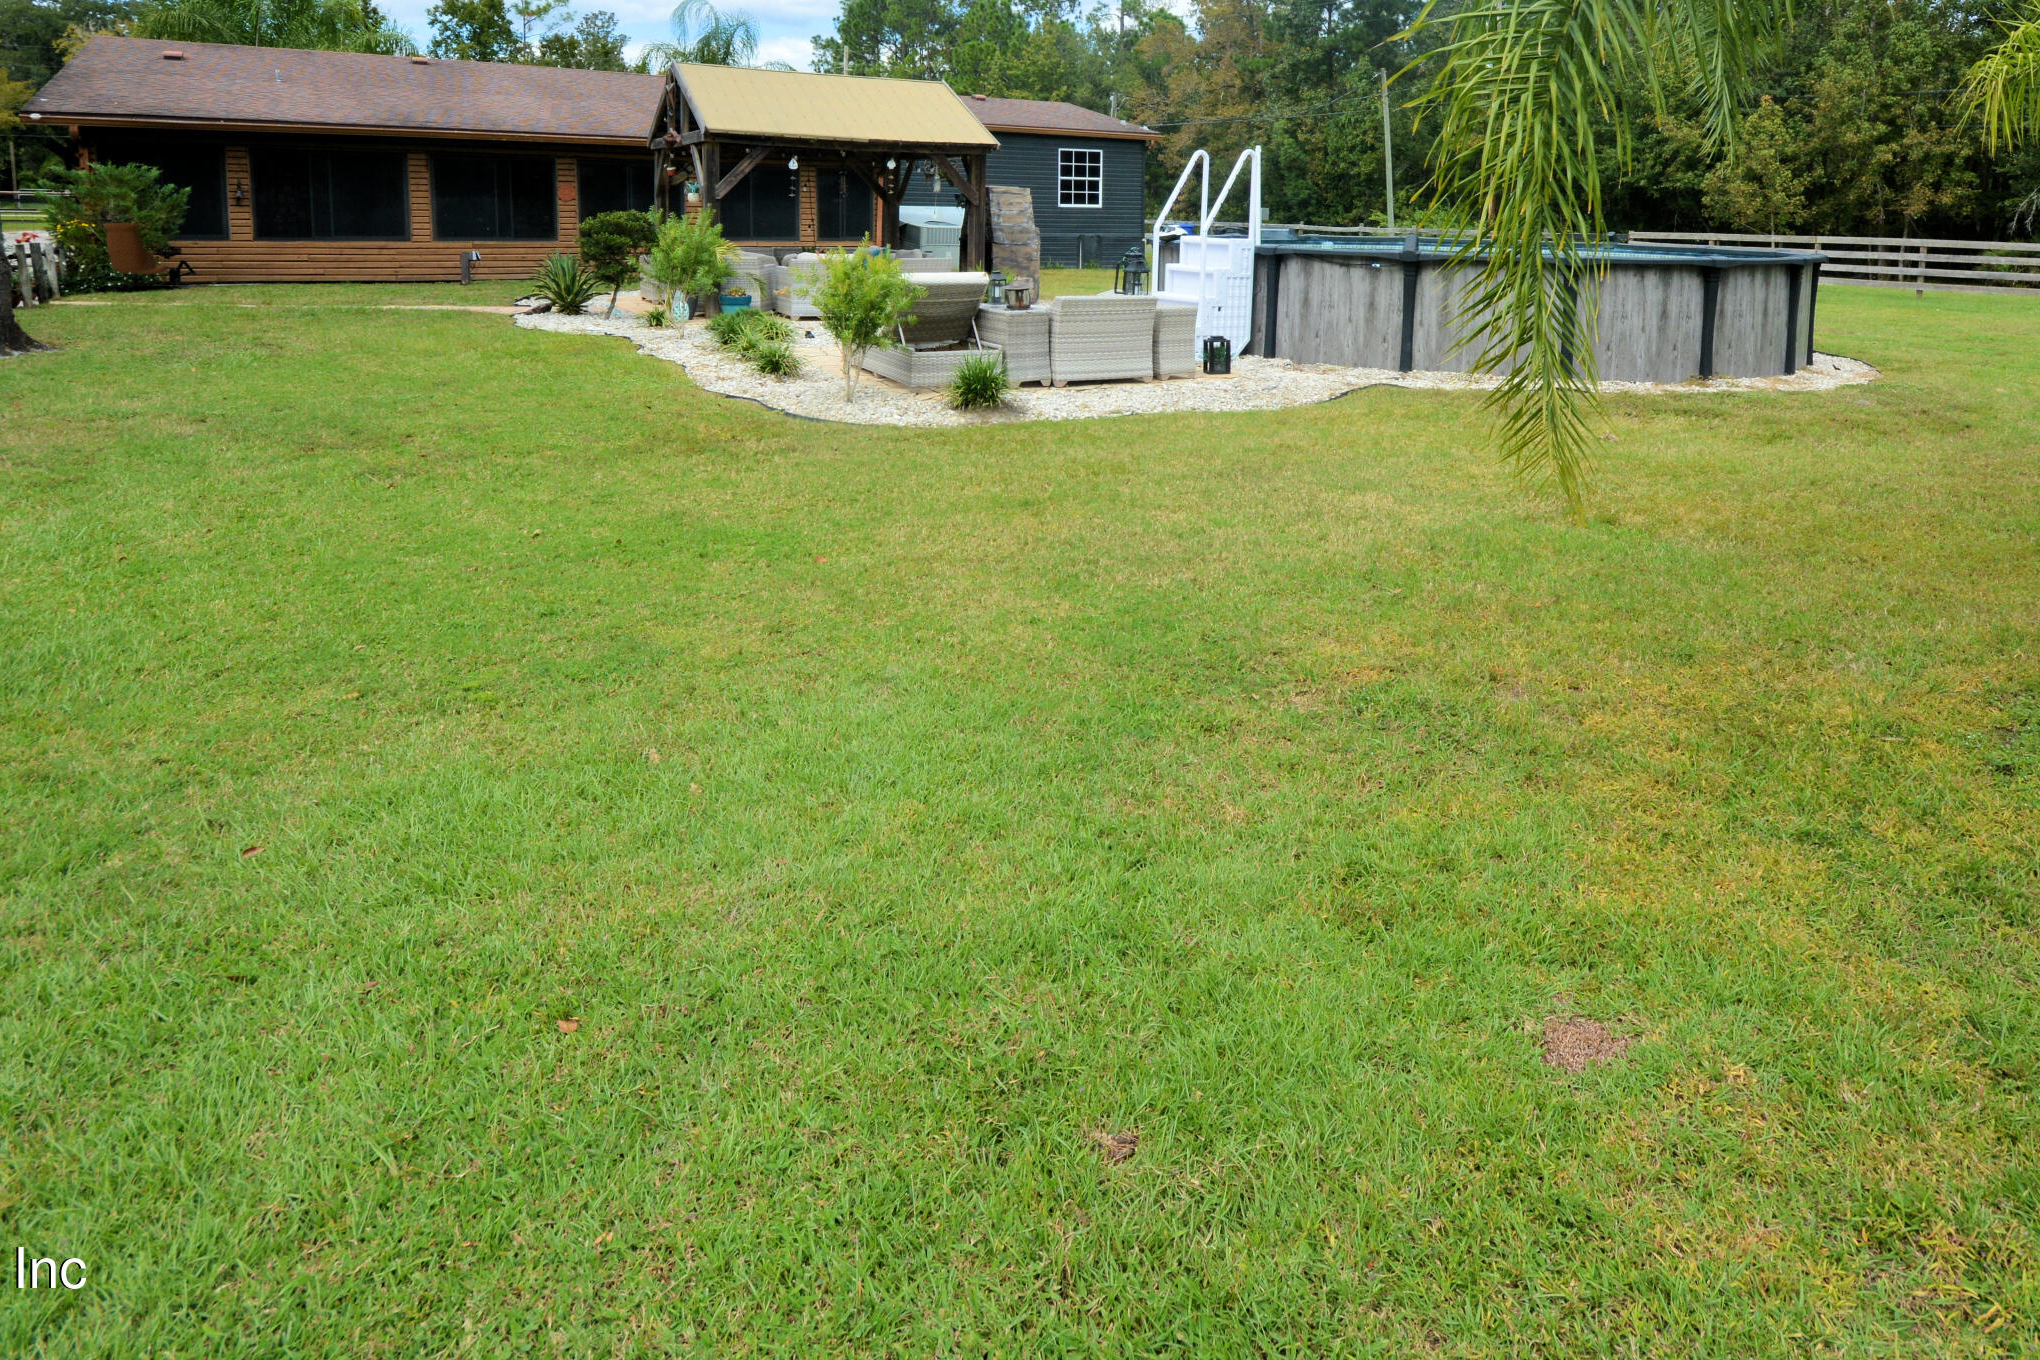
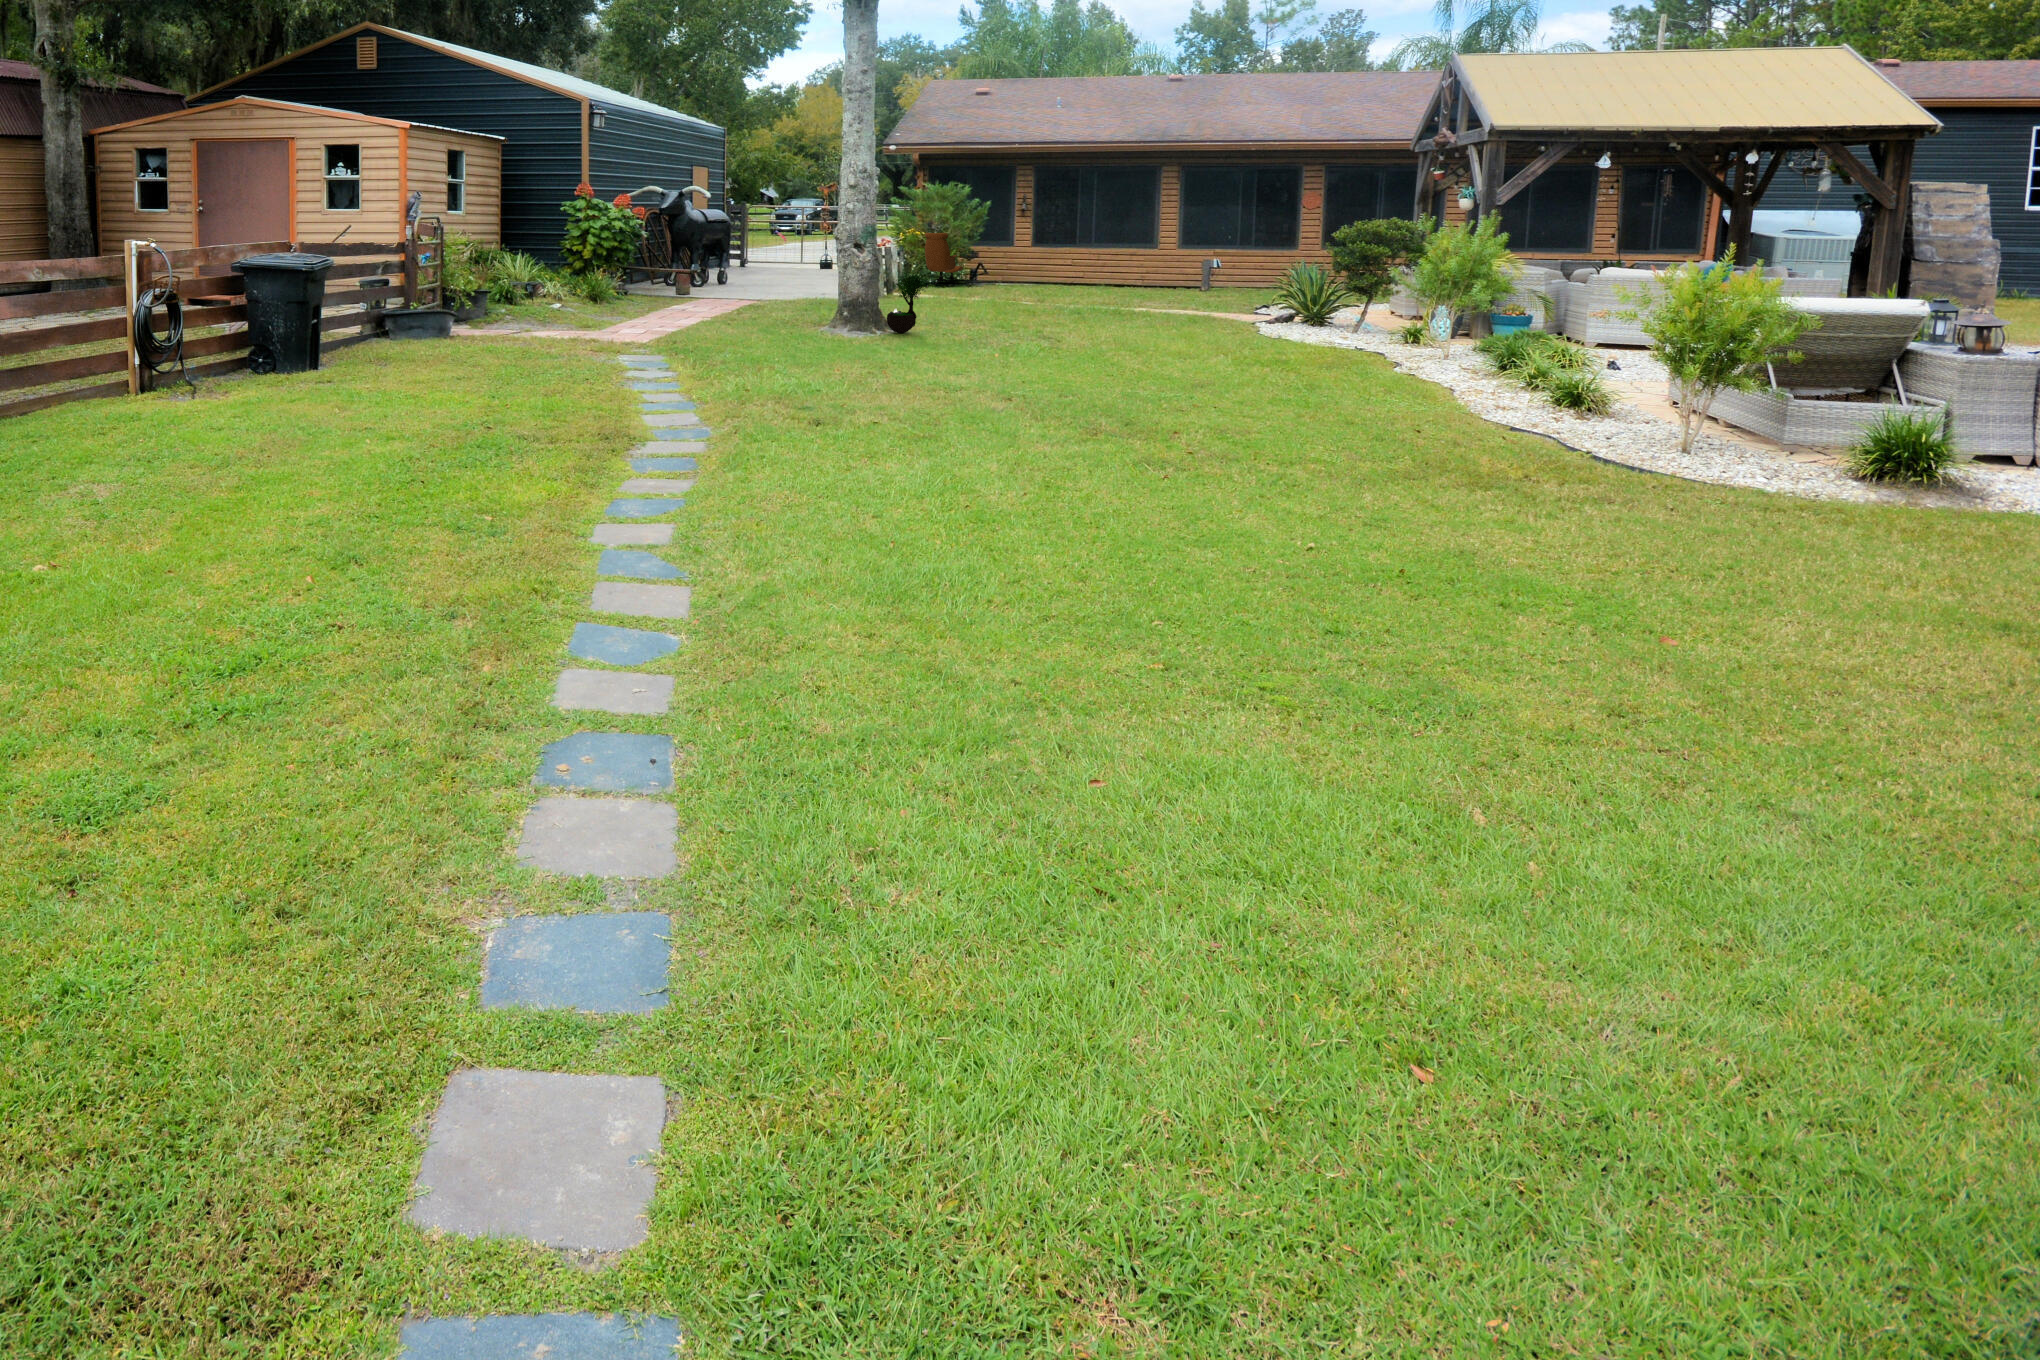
potted tree: none [19,268,79,356] -> present [887,272,926,333]

